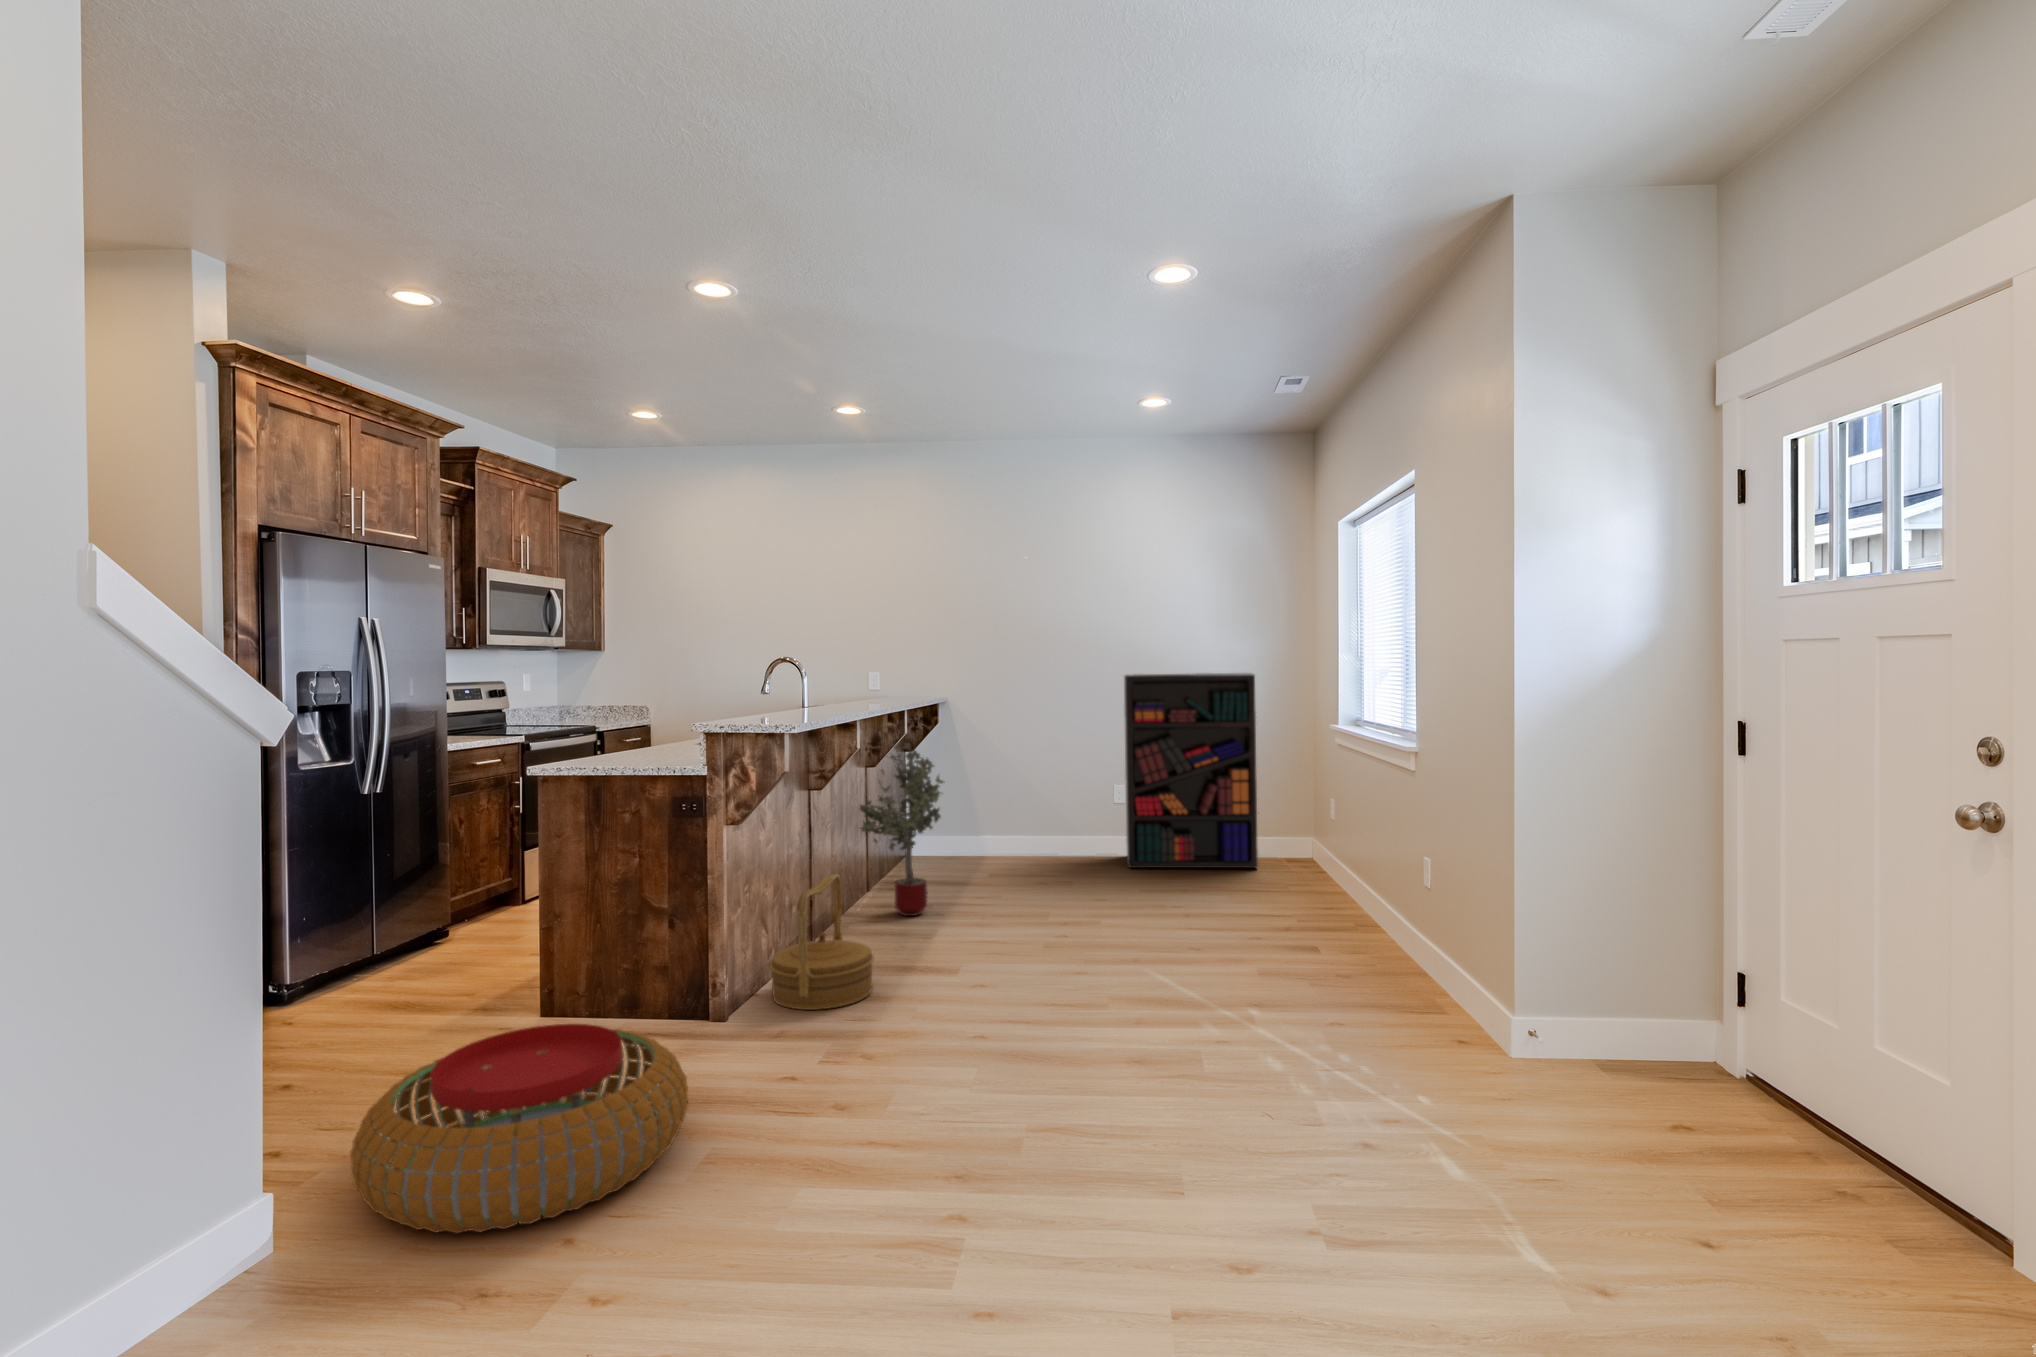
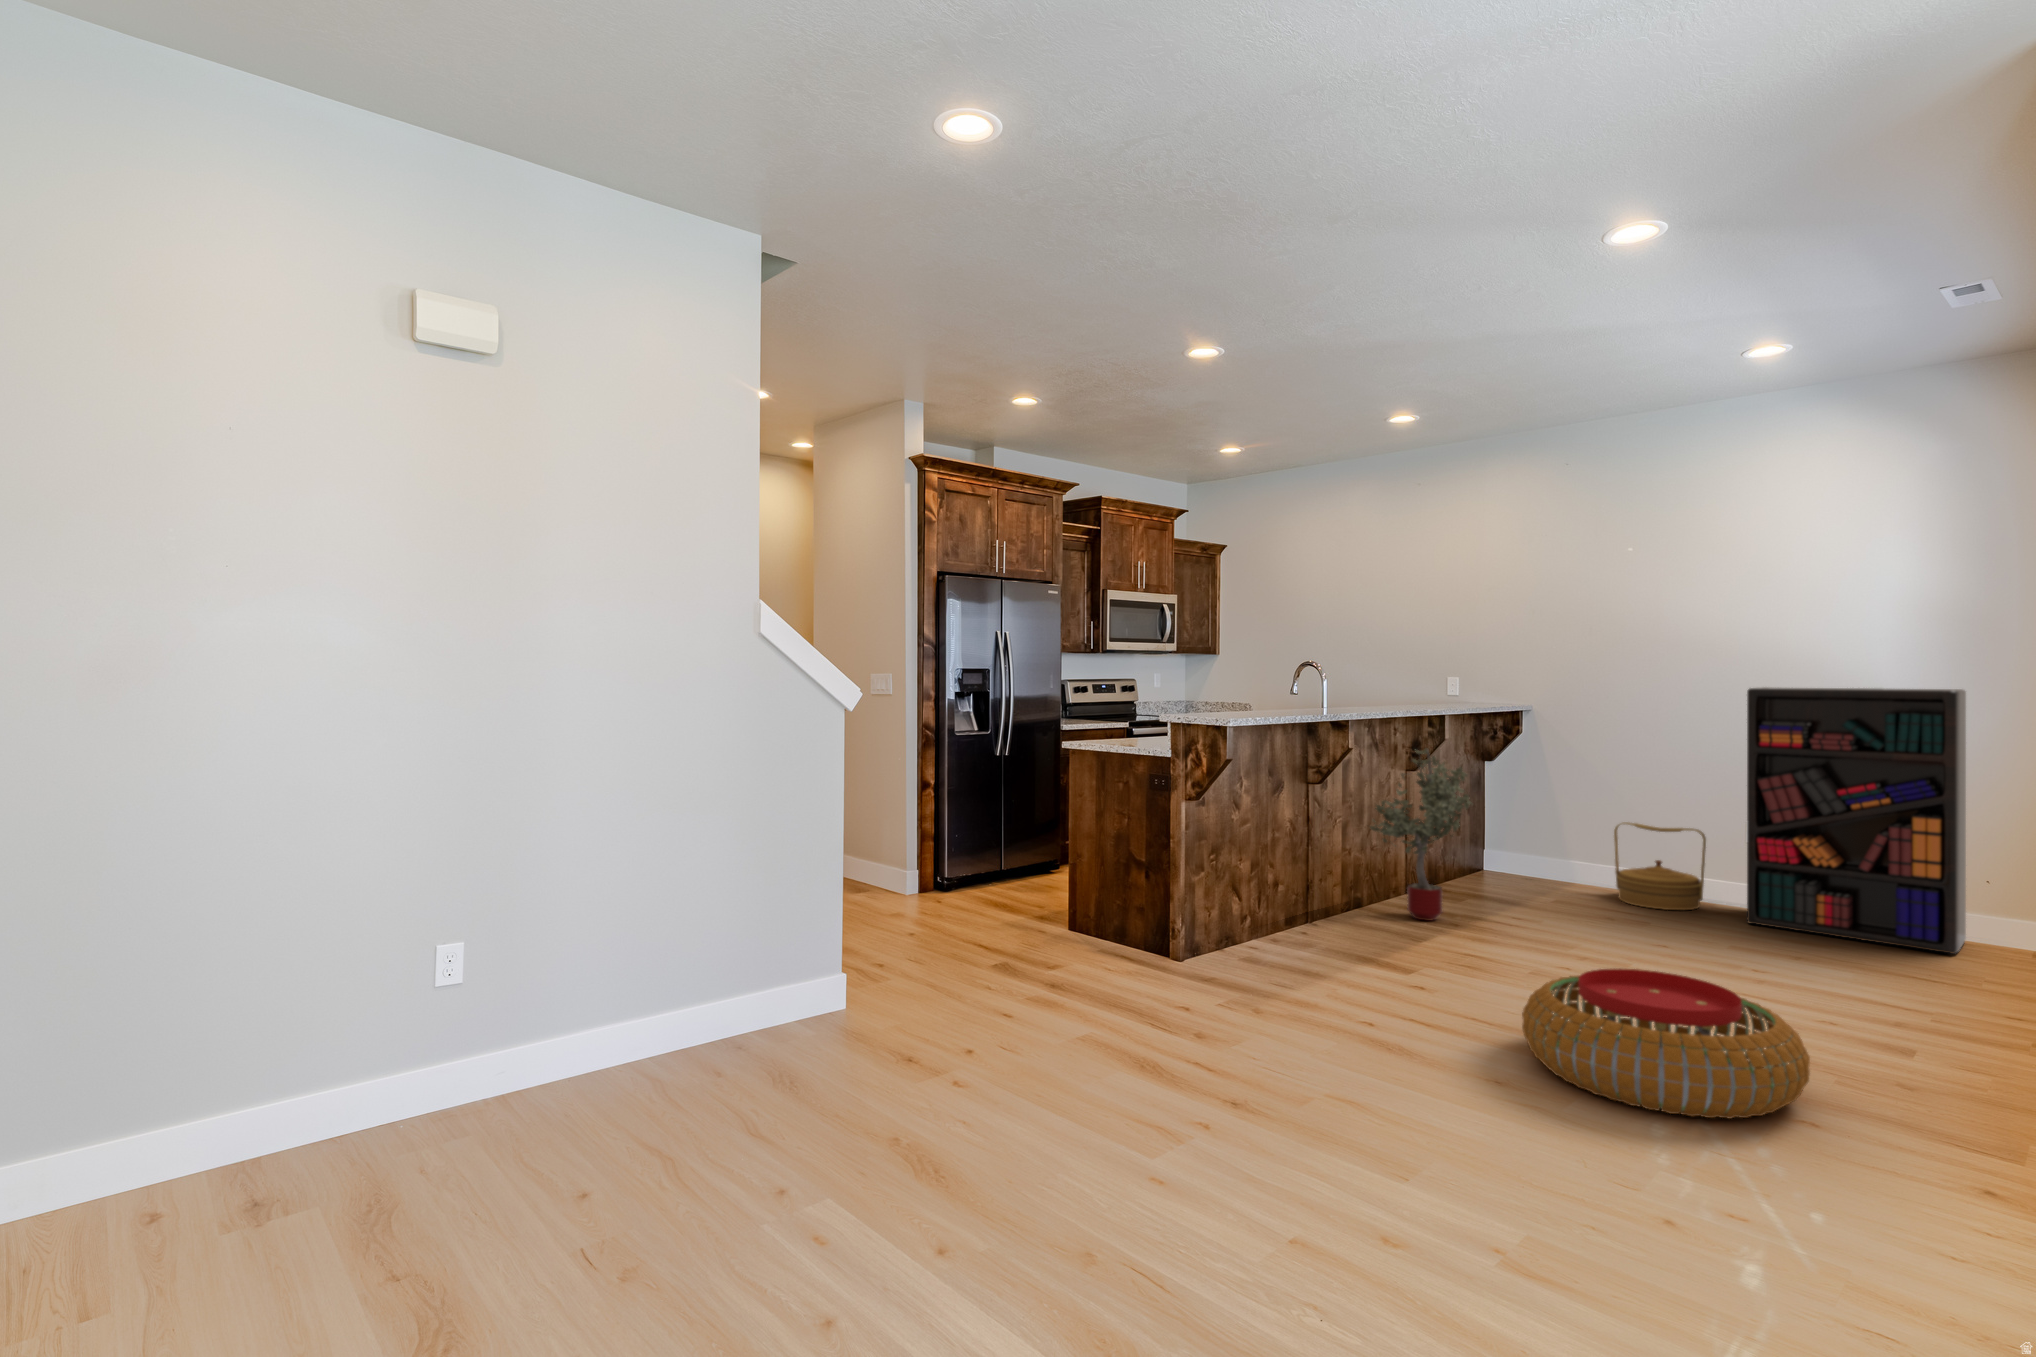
woven basket: present [769,874,874,1010] -> present [1614,822,1706,910]
pouf: present [351,1024,688,1233] -> present [1522,969,1810,1118]

